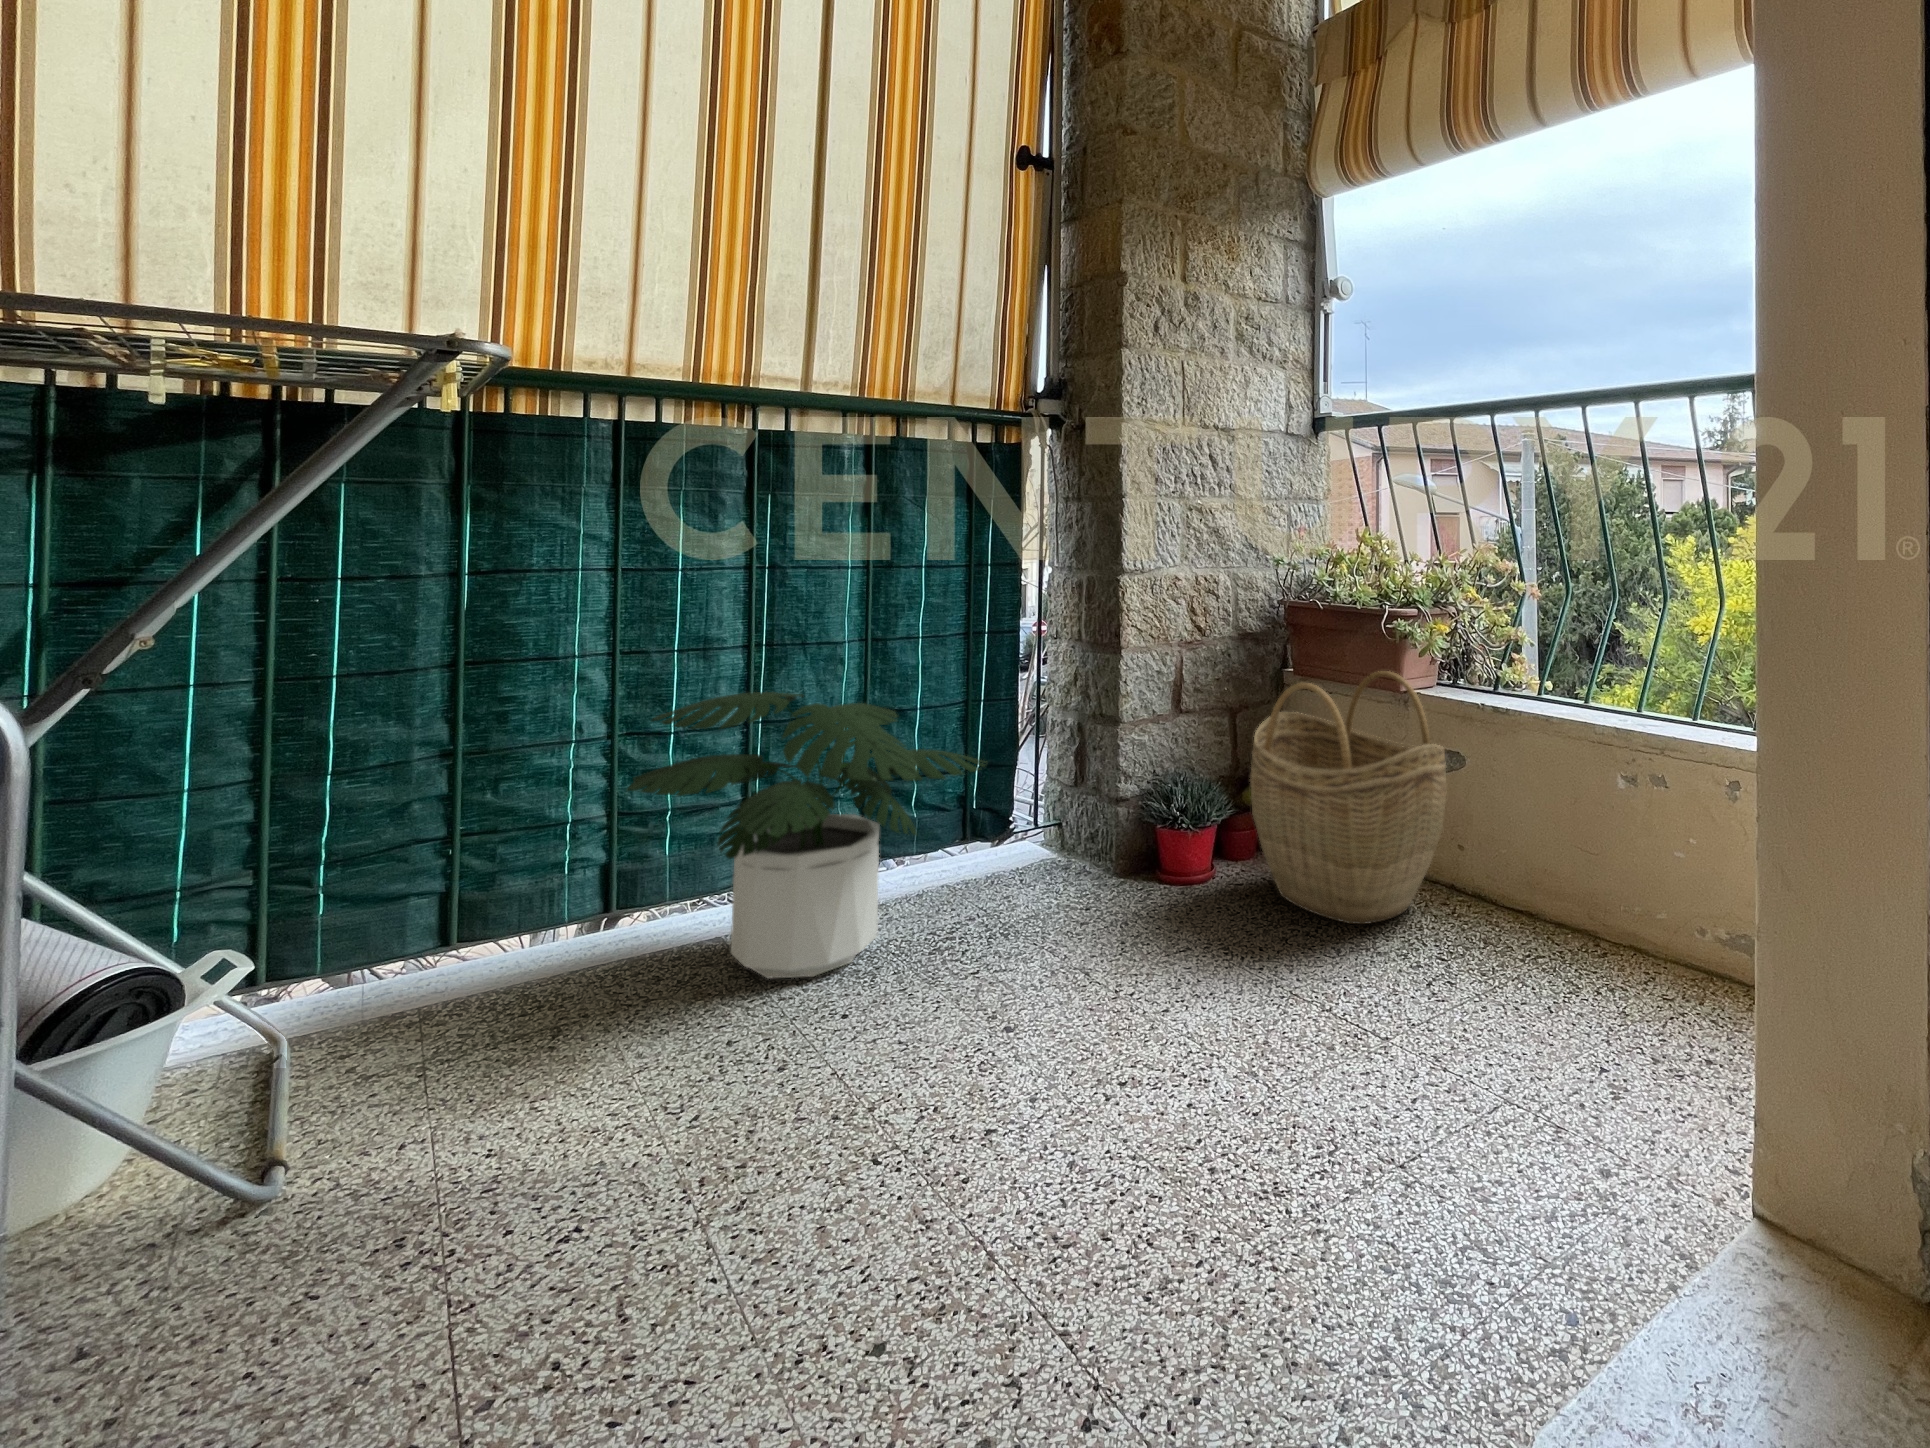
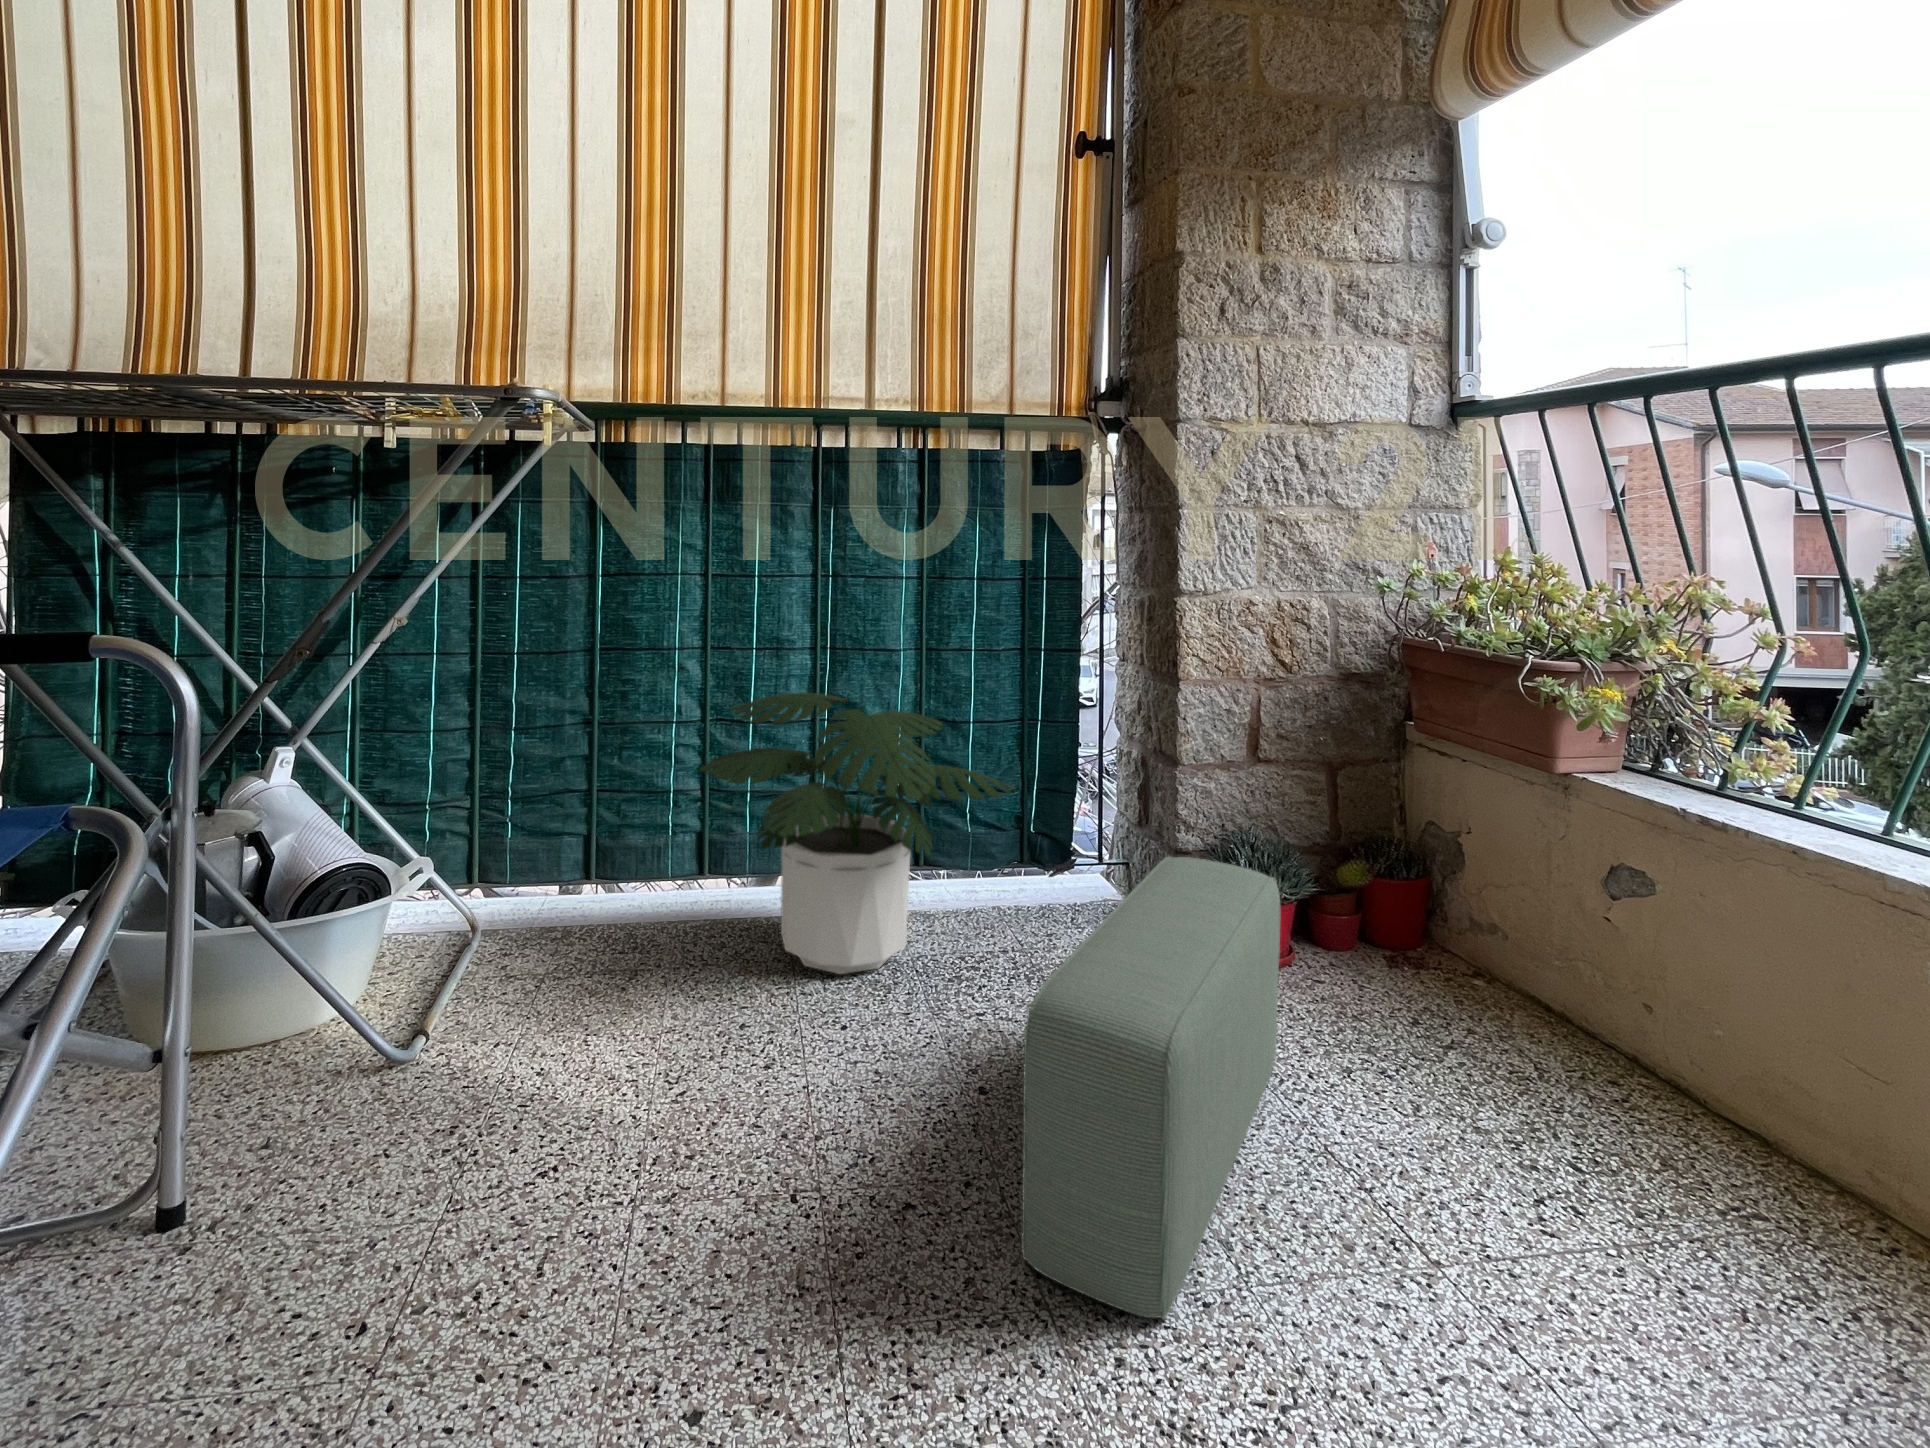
woven basket: present [1250,671,1446,924] -> none [1327,740,1610,1079]
pouf: none [1107,792,1246,1140] -> present [1022,857,1280,1319]

